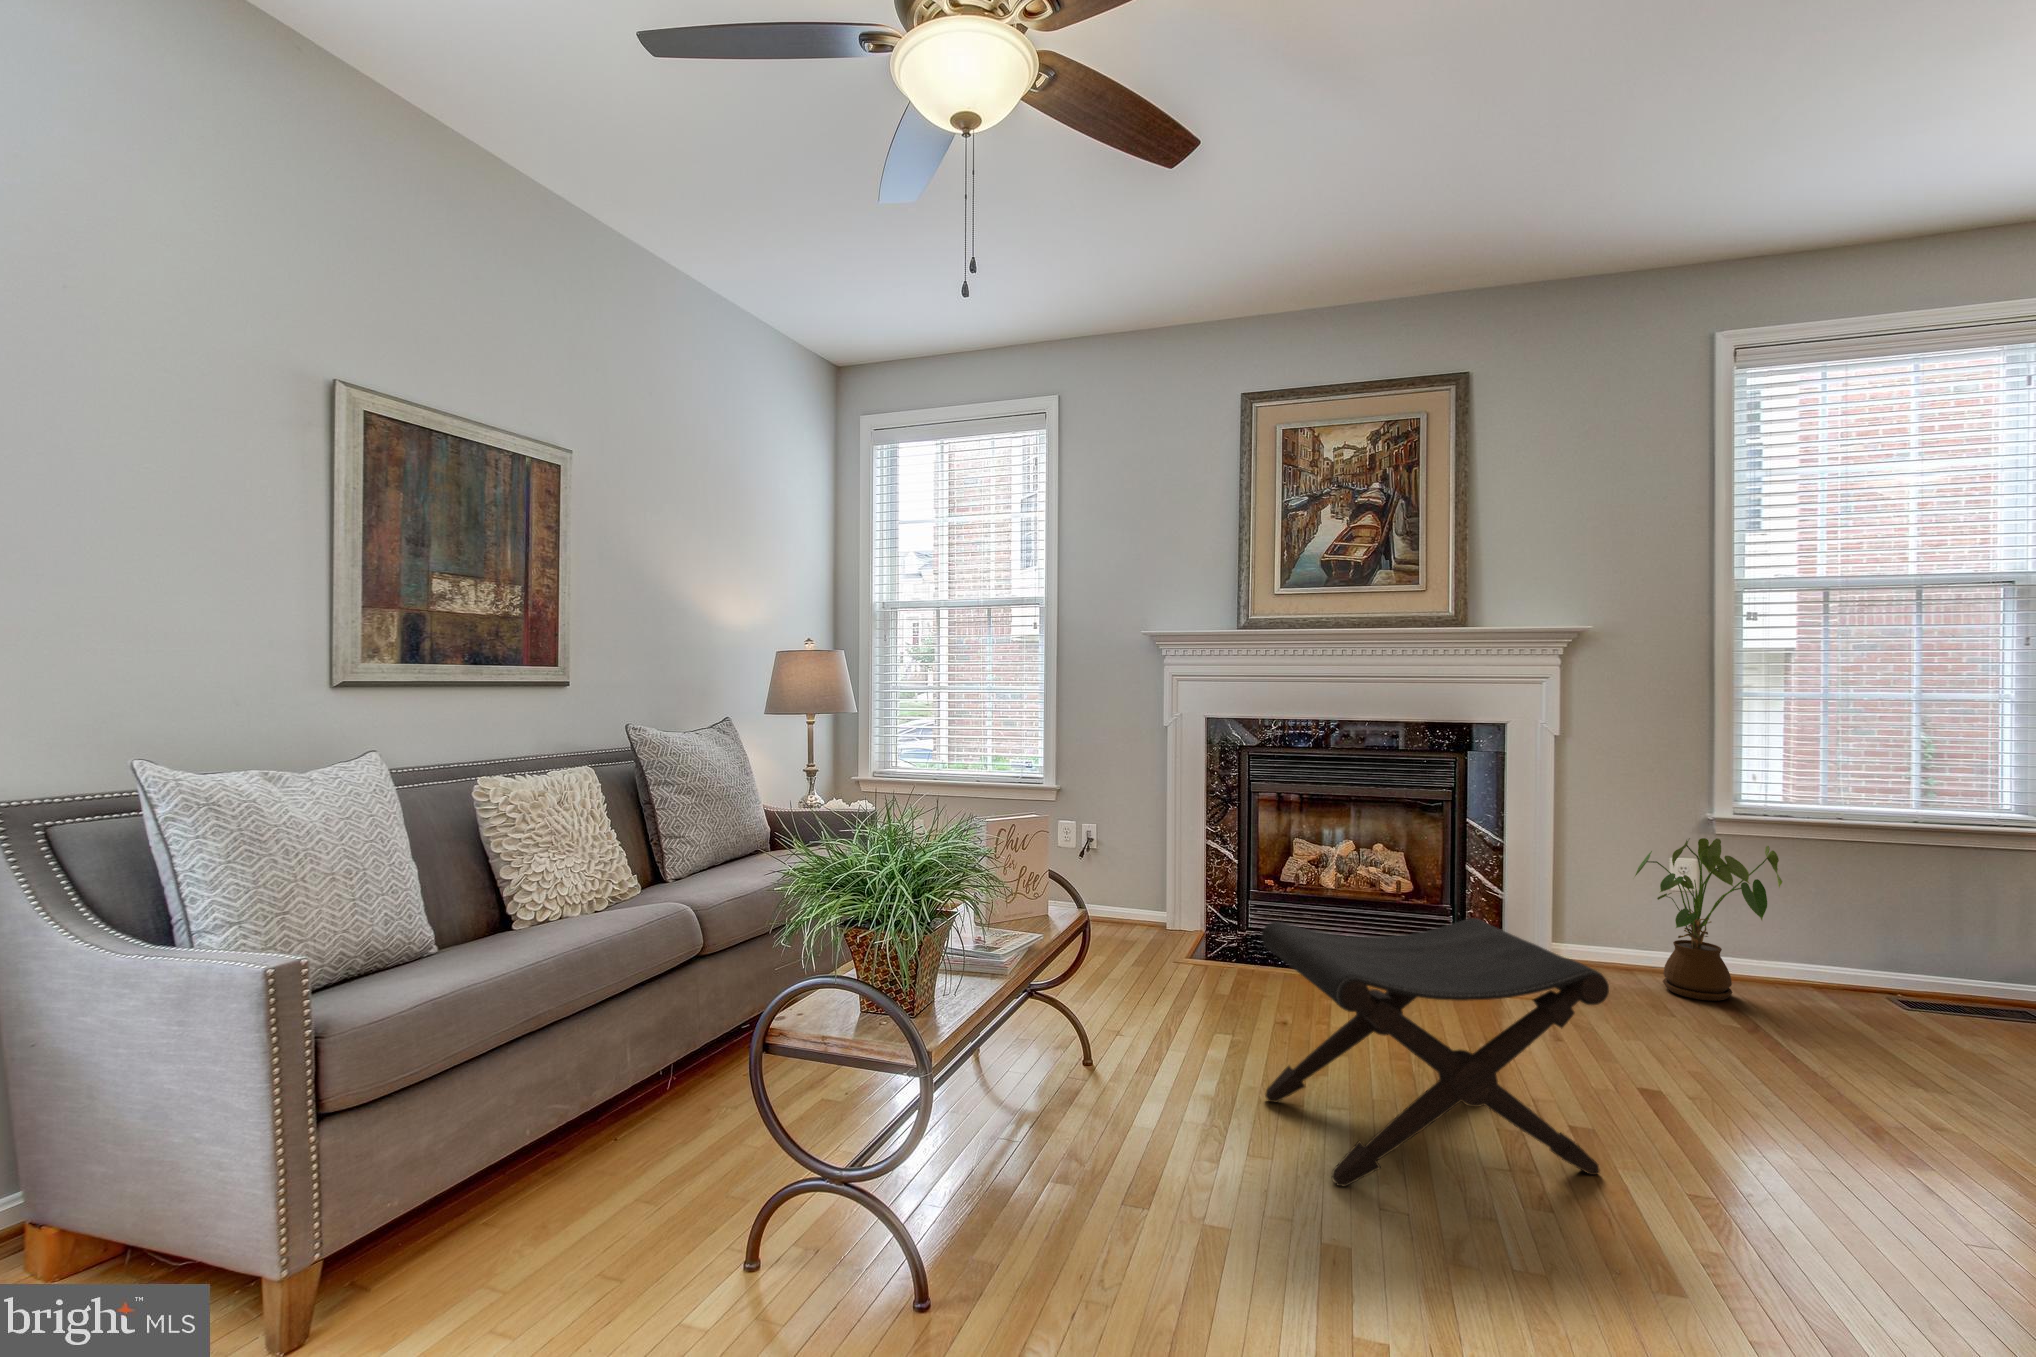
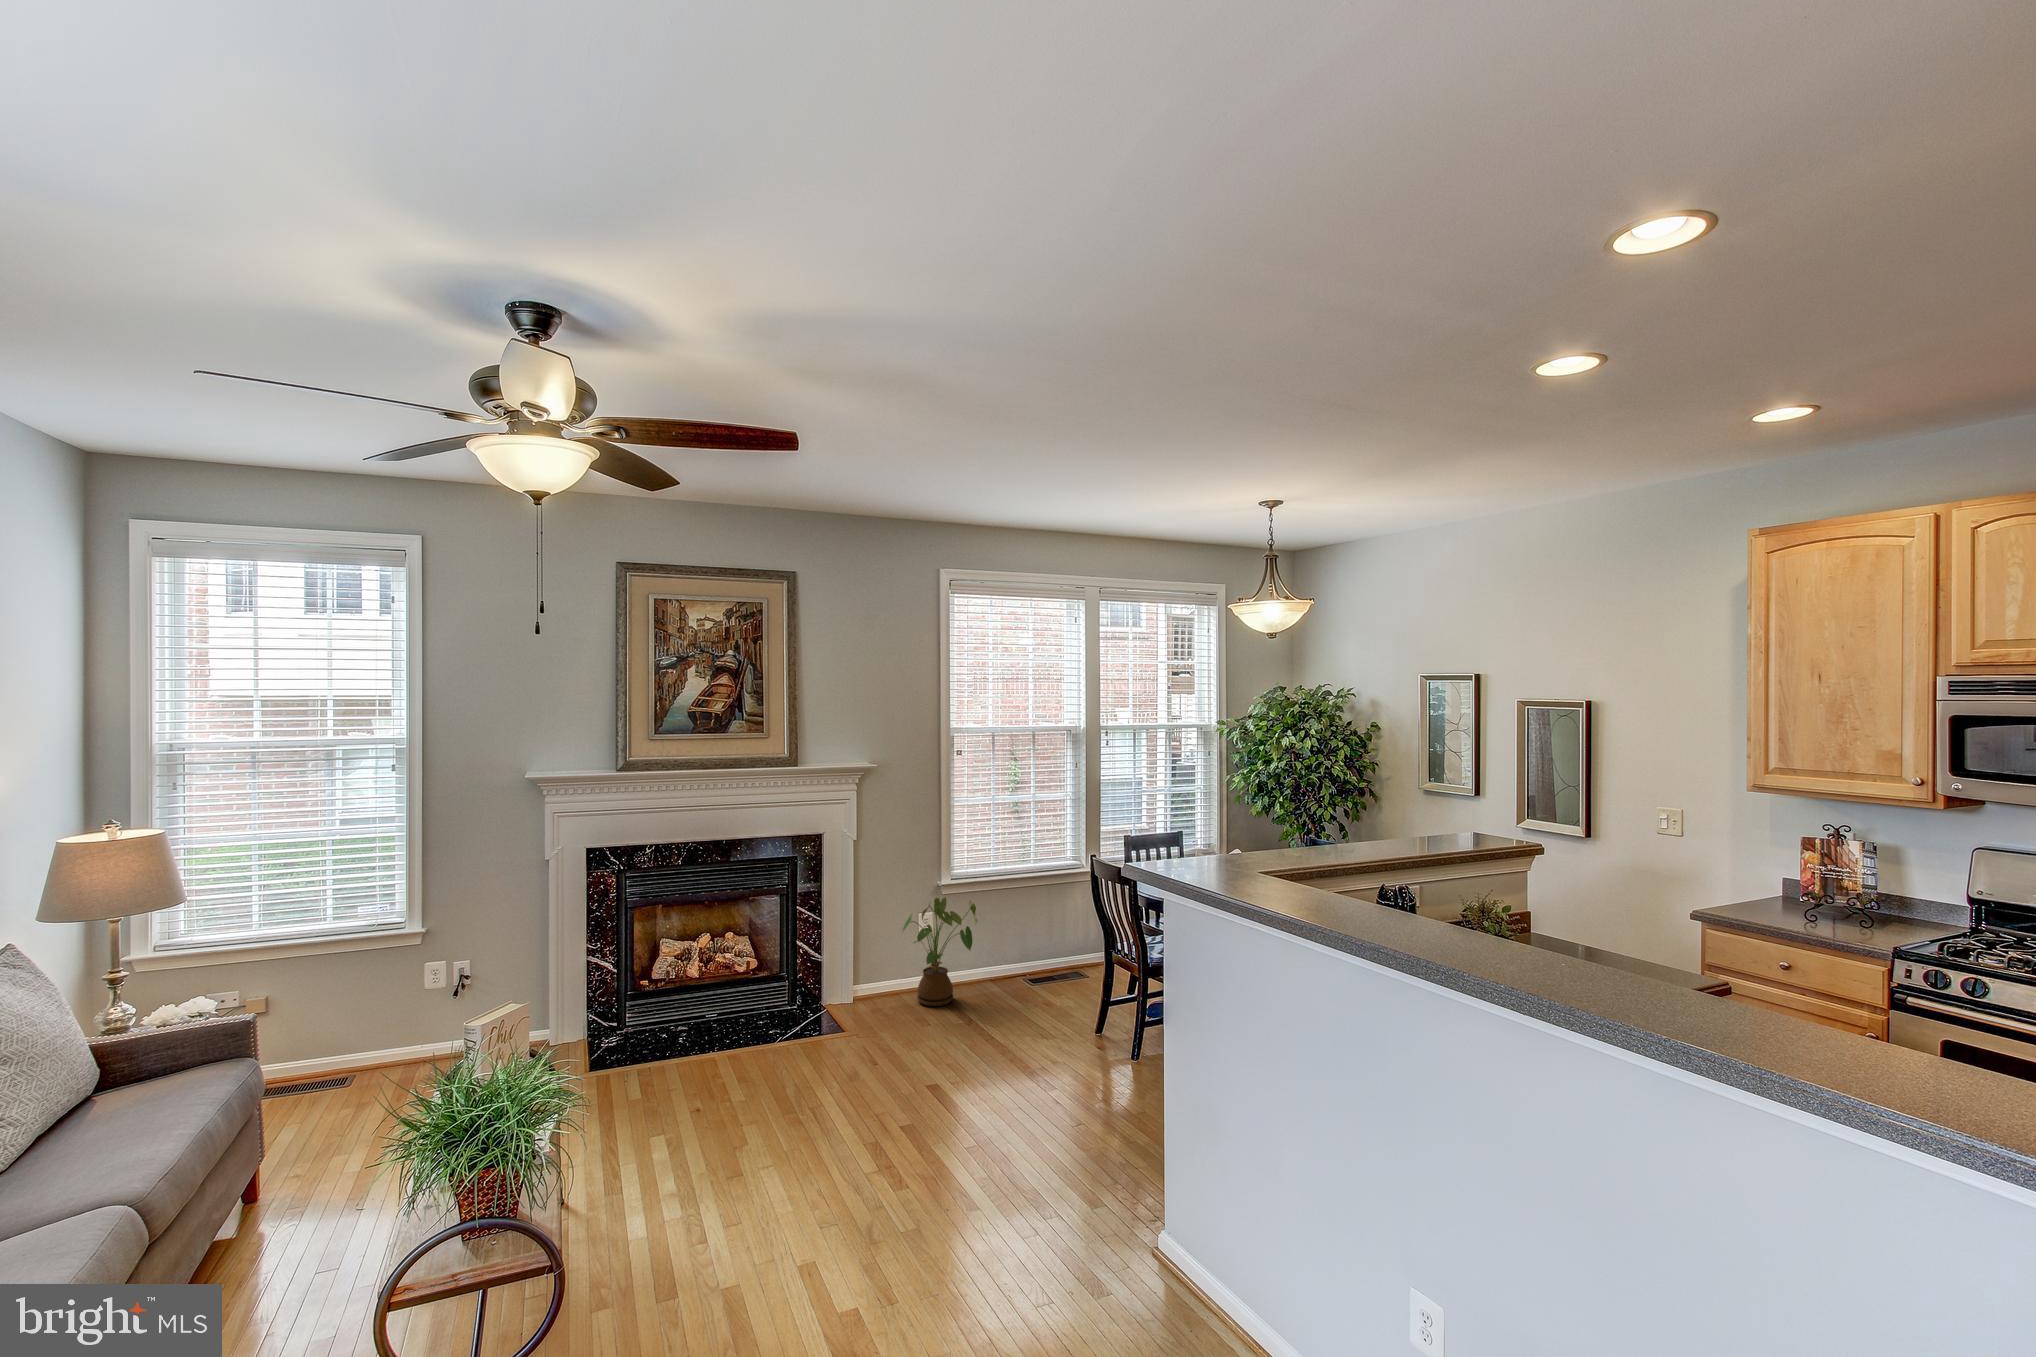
footstool: present [1262,918,1609,1186] -> none [699,1006,919,1225]

